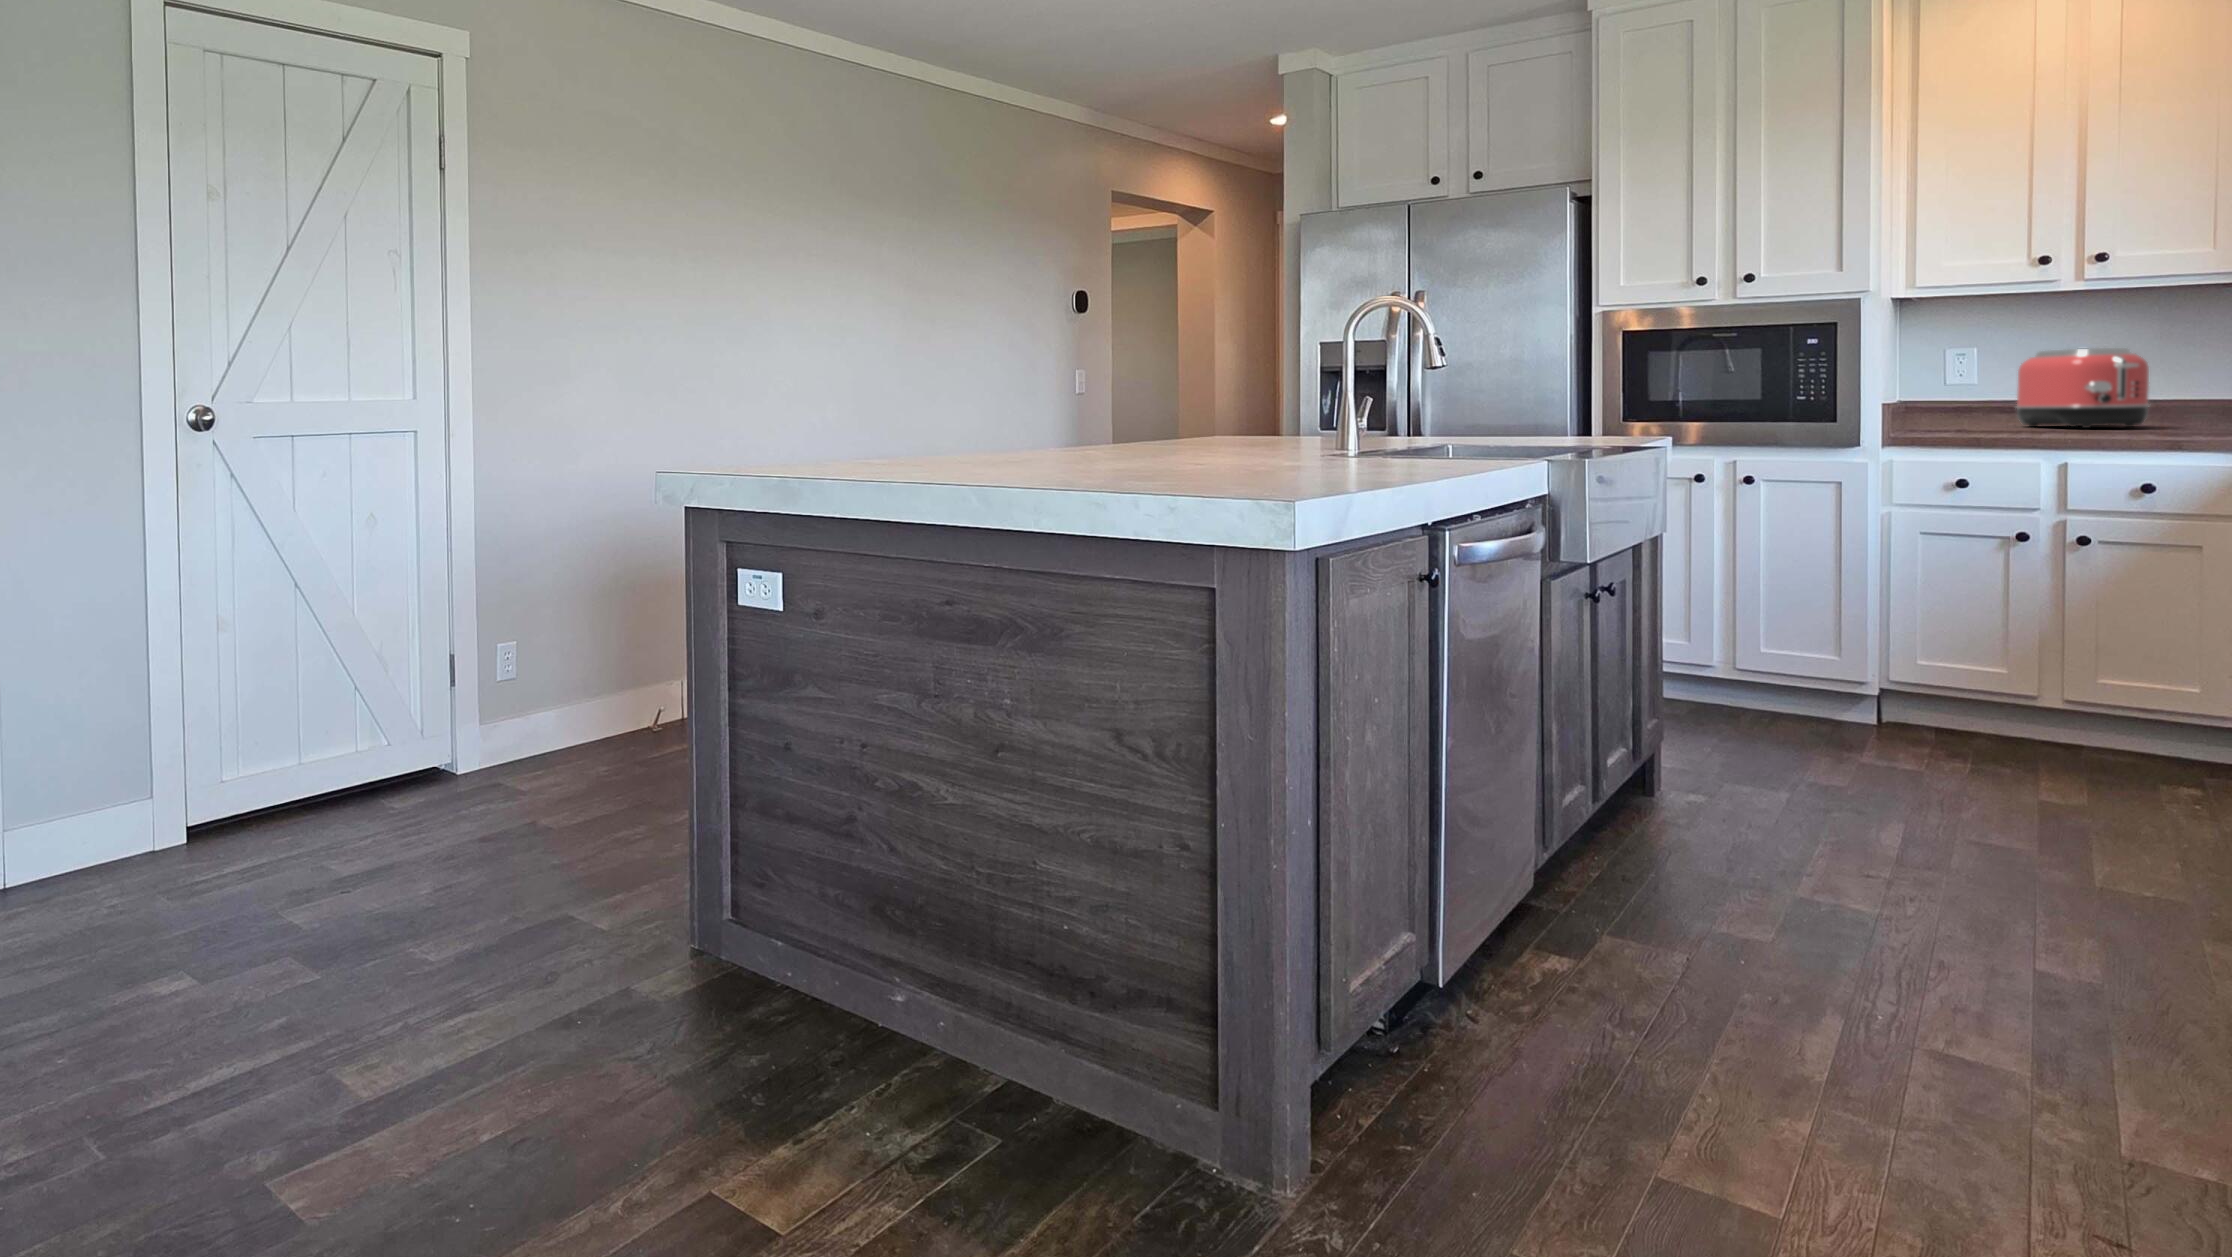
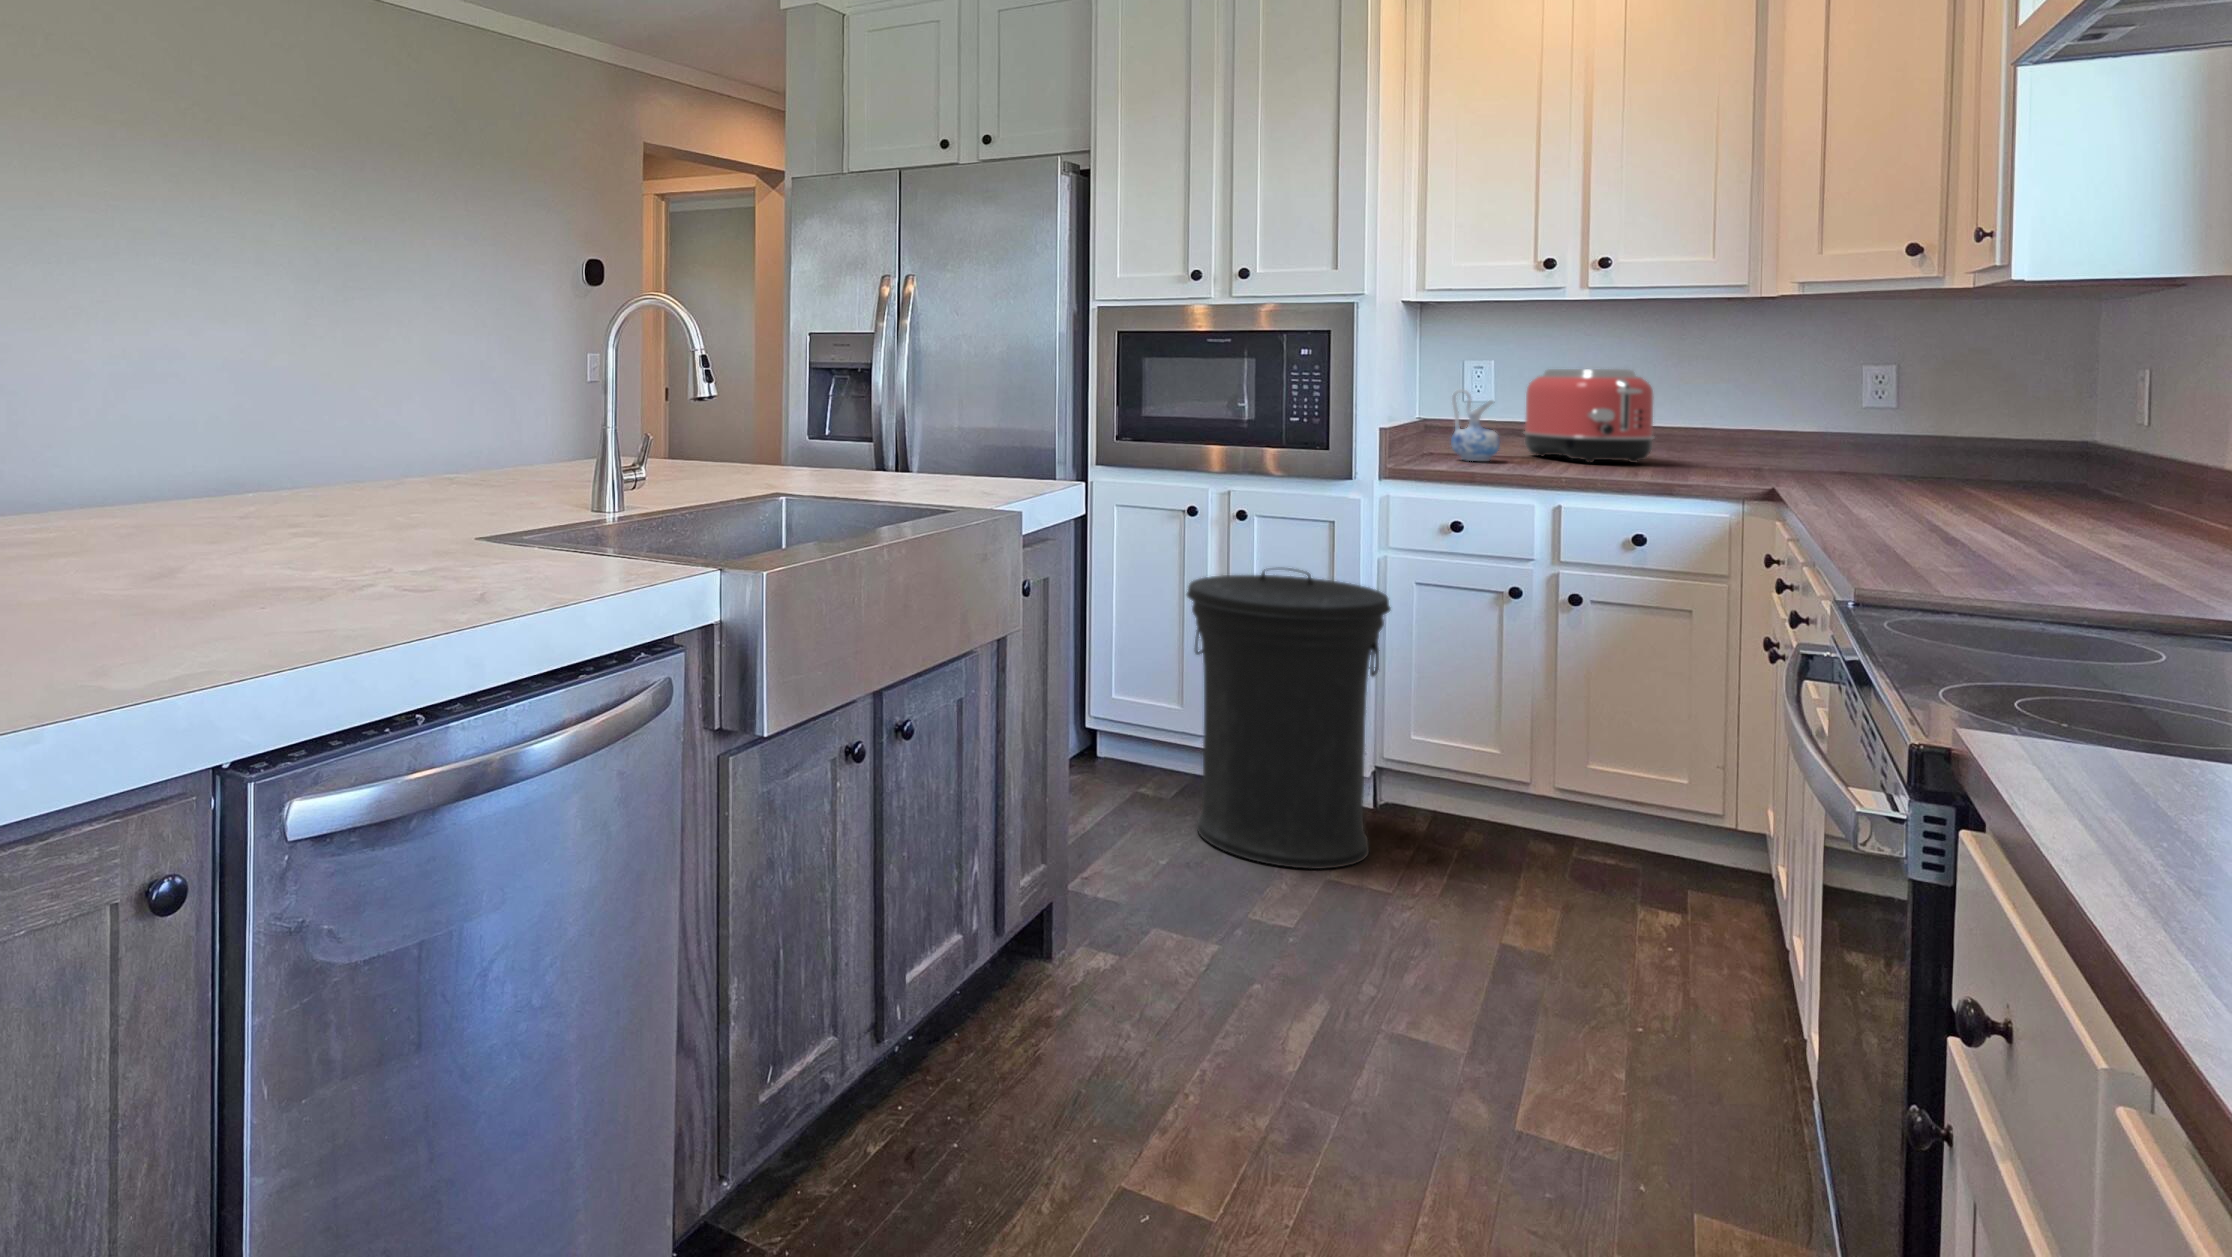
ceramic pitcher: none [1949,369,1999,429] -> present [1451,389,1500,461]
trash can: none [1711,517,1909,756] -> present [1187,568,1391,869]

